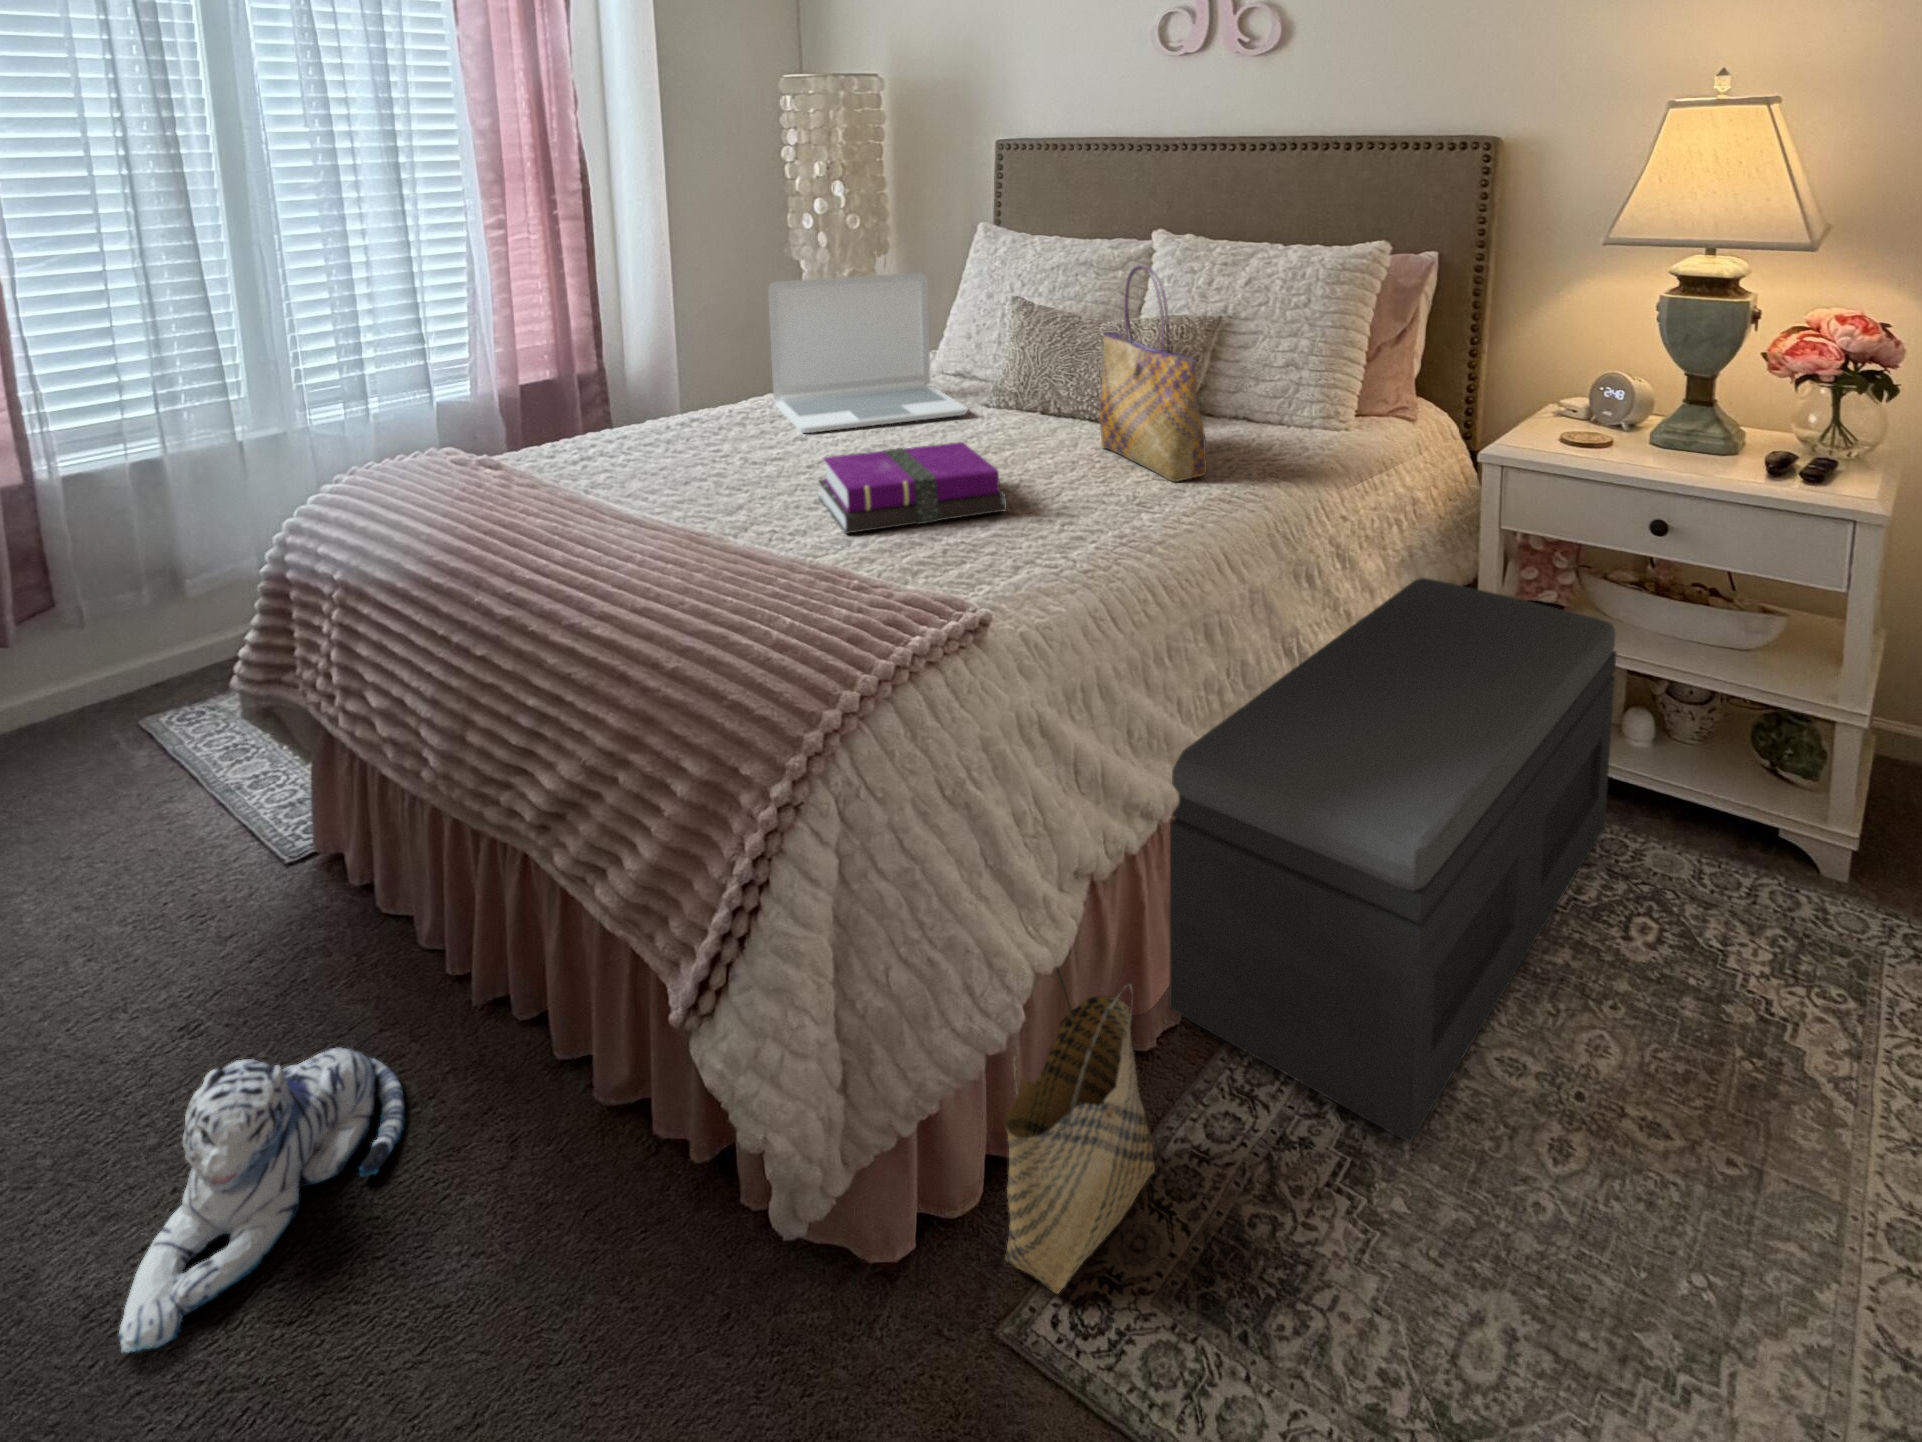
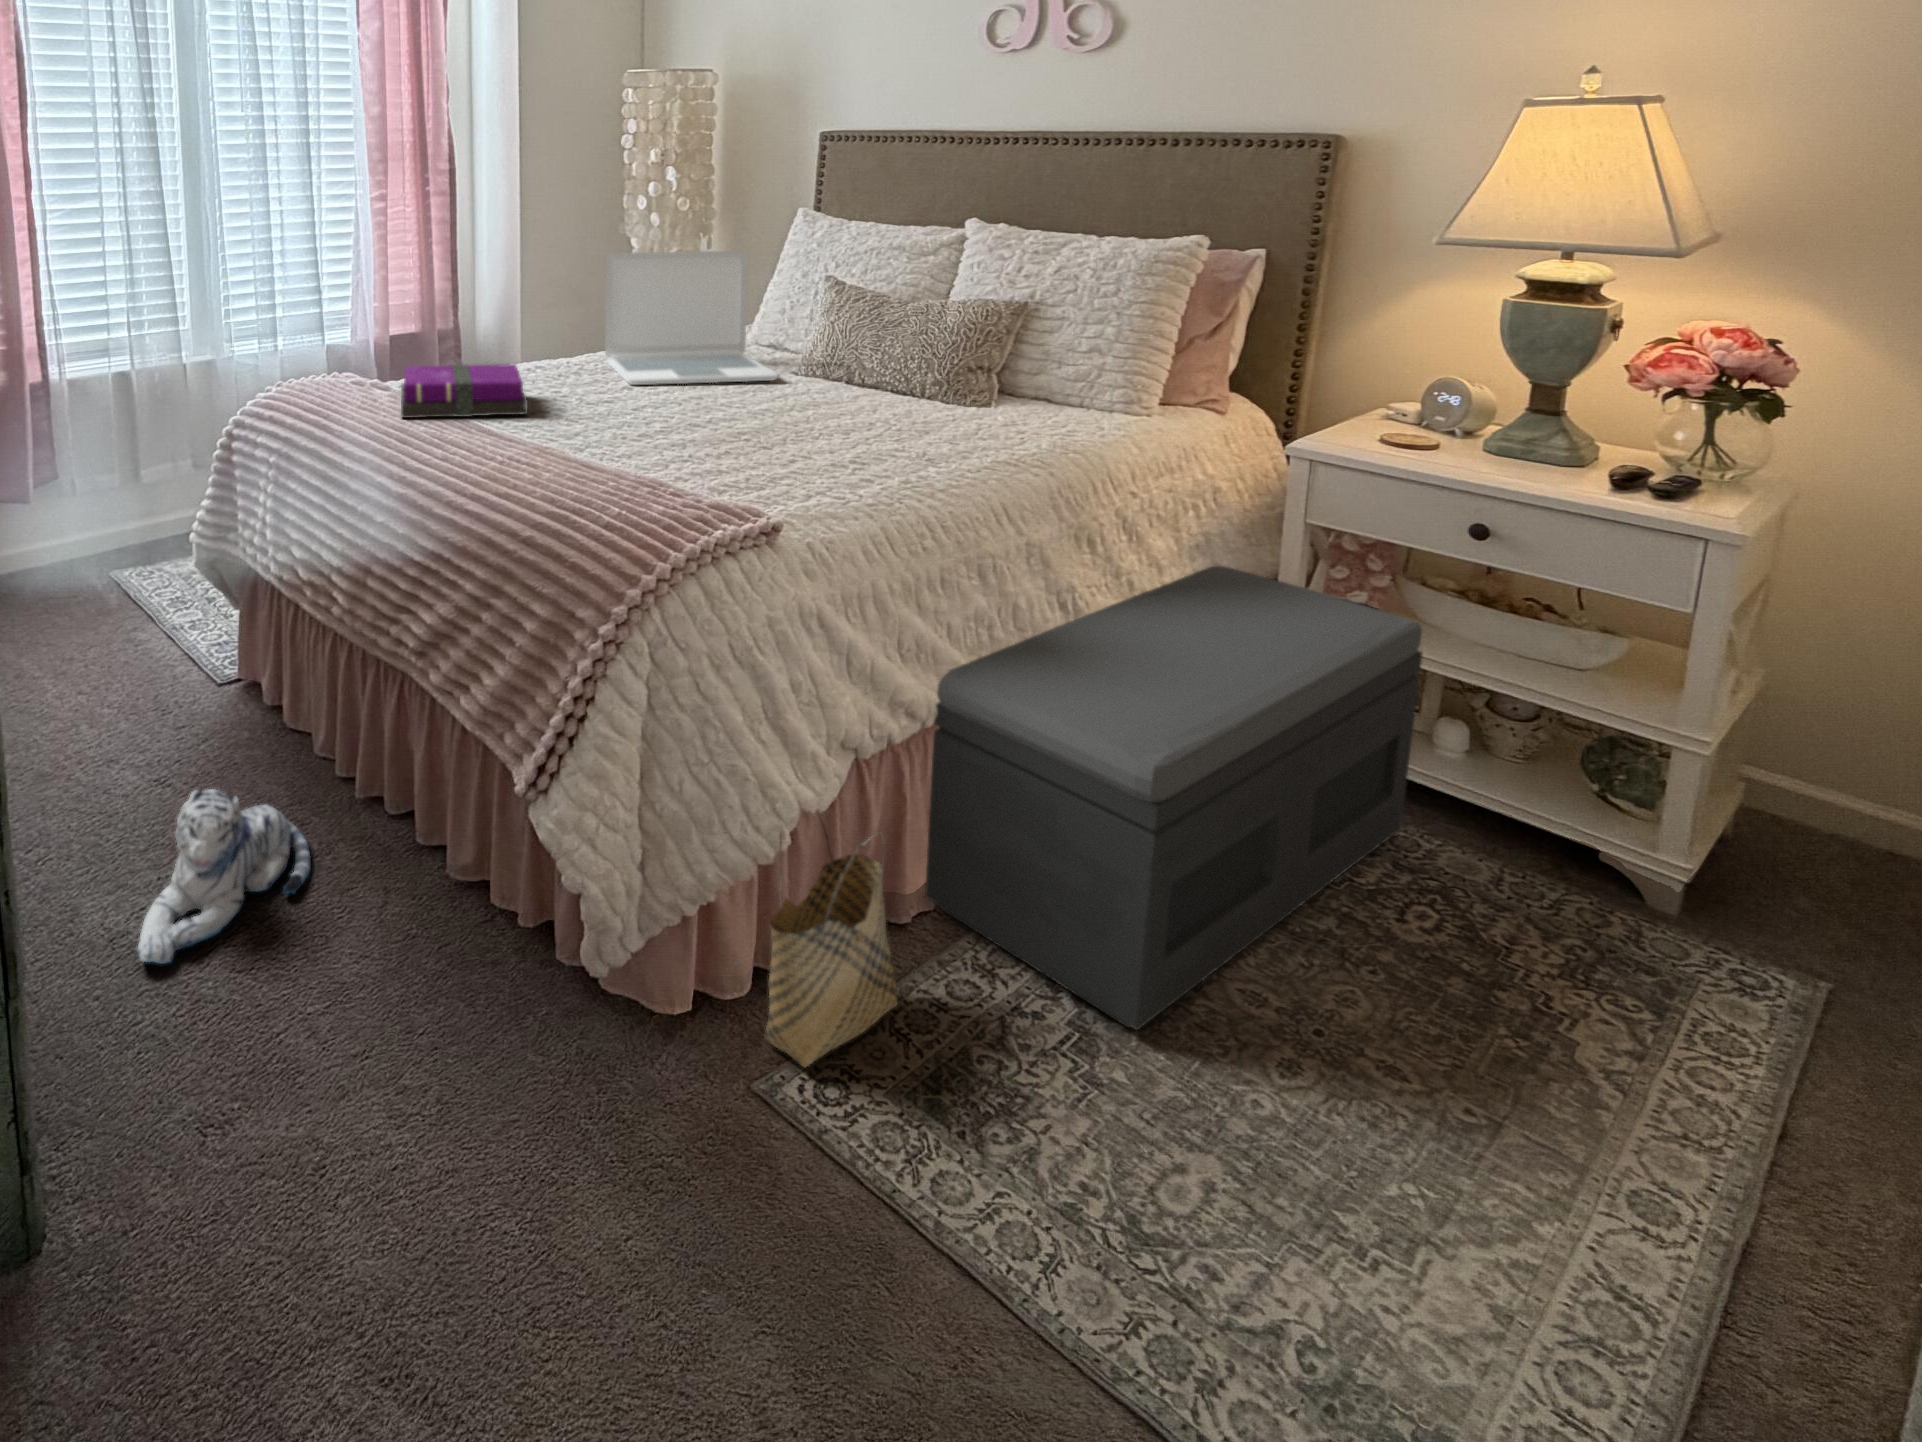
tote bag: present [1099,265,1207,482] -> none [900,246,998,446]
notebook: present [819,442,1007,533] -> present [401,364,528,418]

